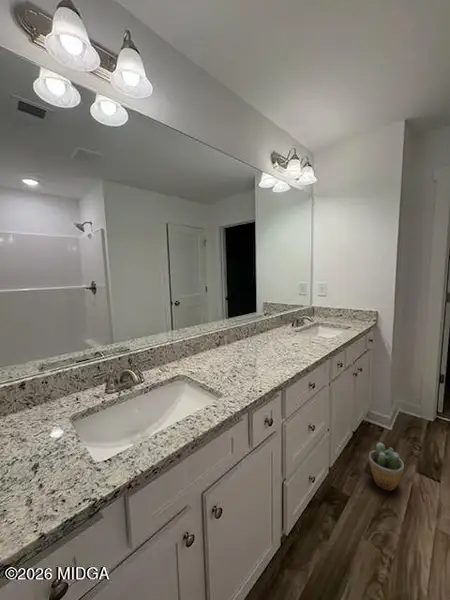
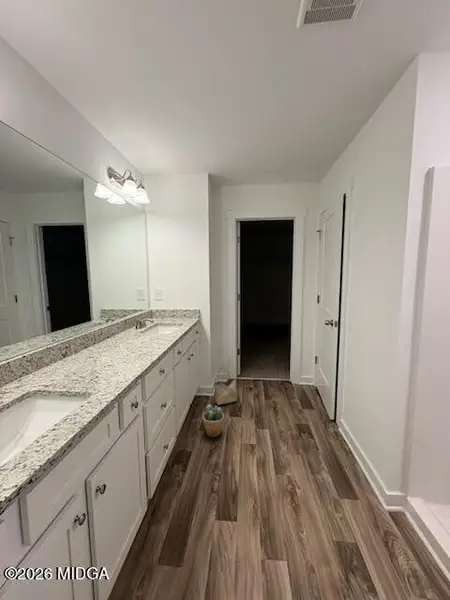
woven basket: none [392,396,431,449] -> present [214,378,237,405]

